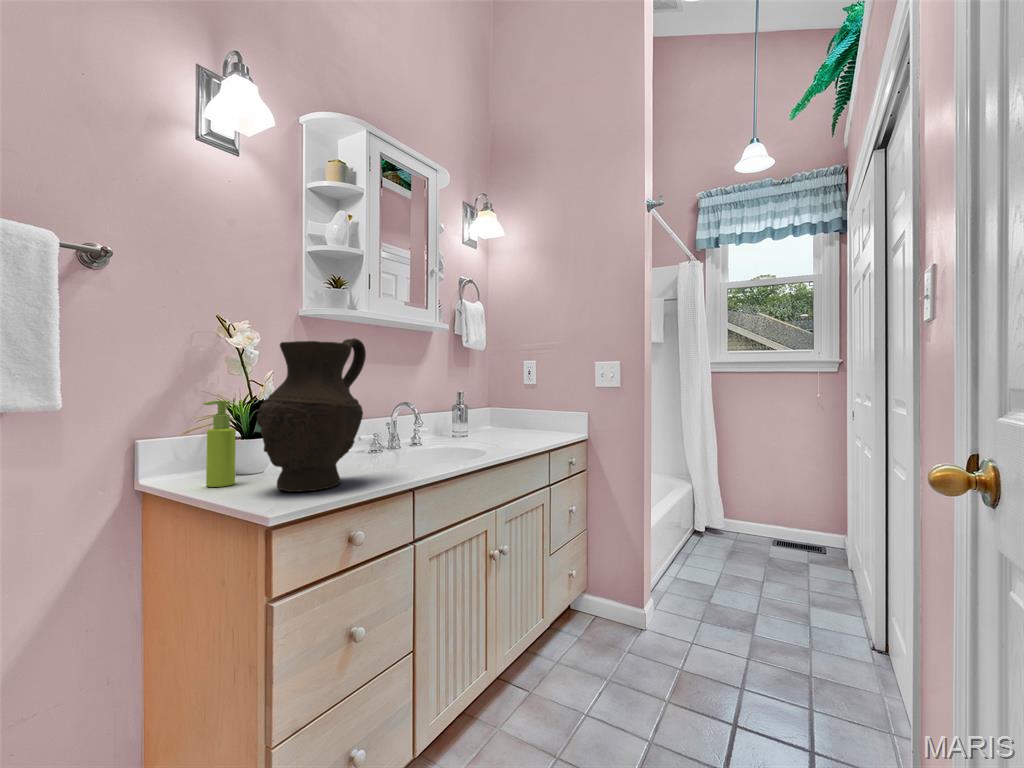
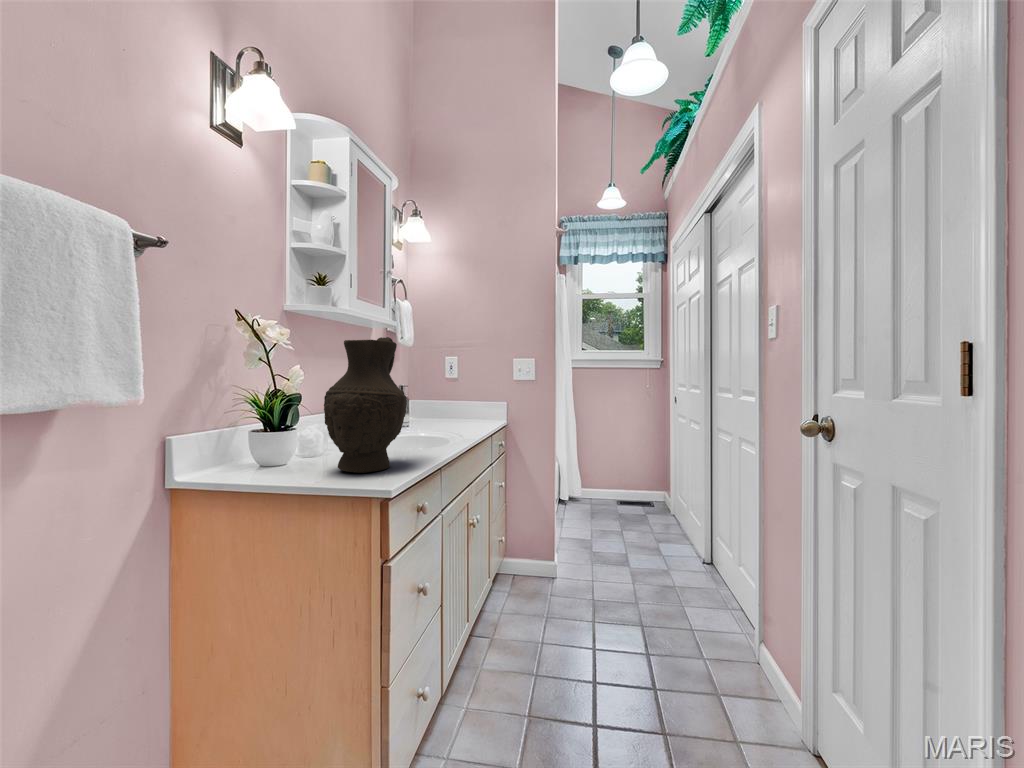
soap dispenser: present [203,401,236,487] -> none [252,394,279,476]

